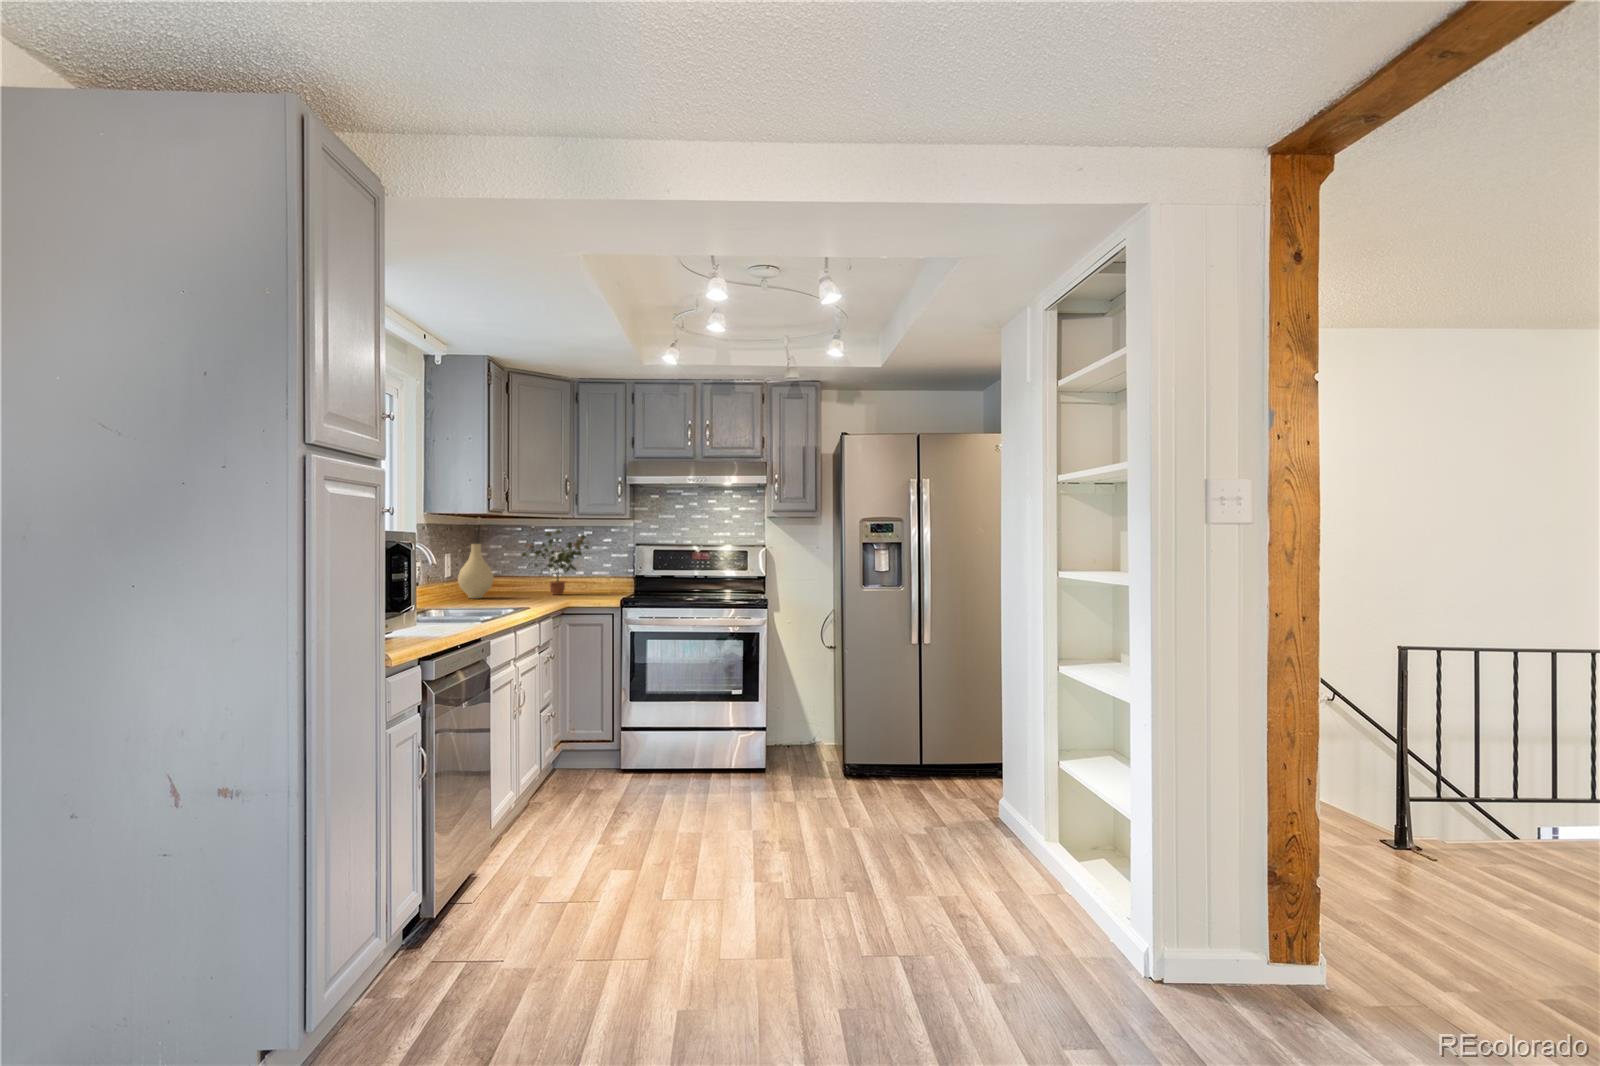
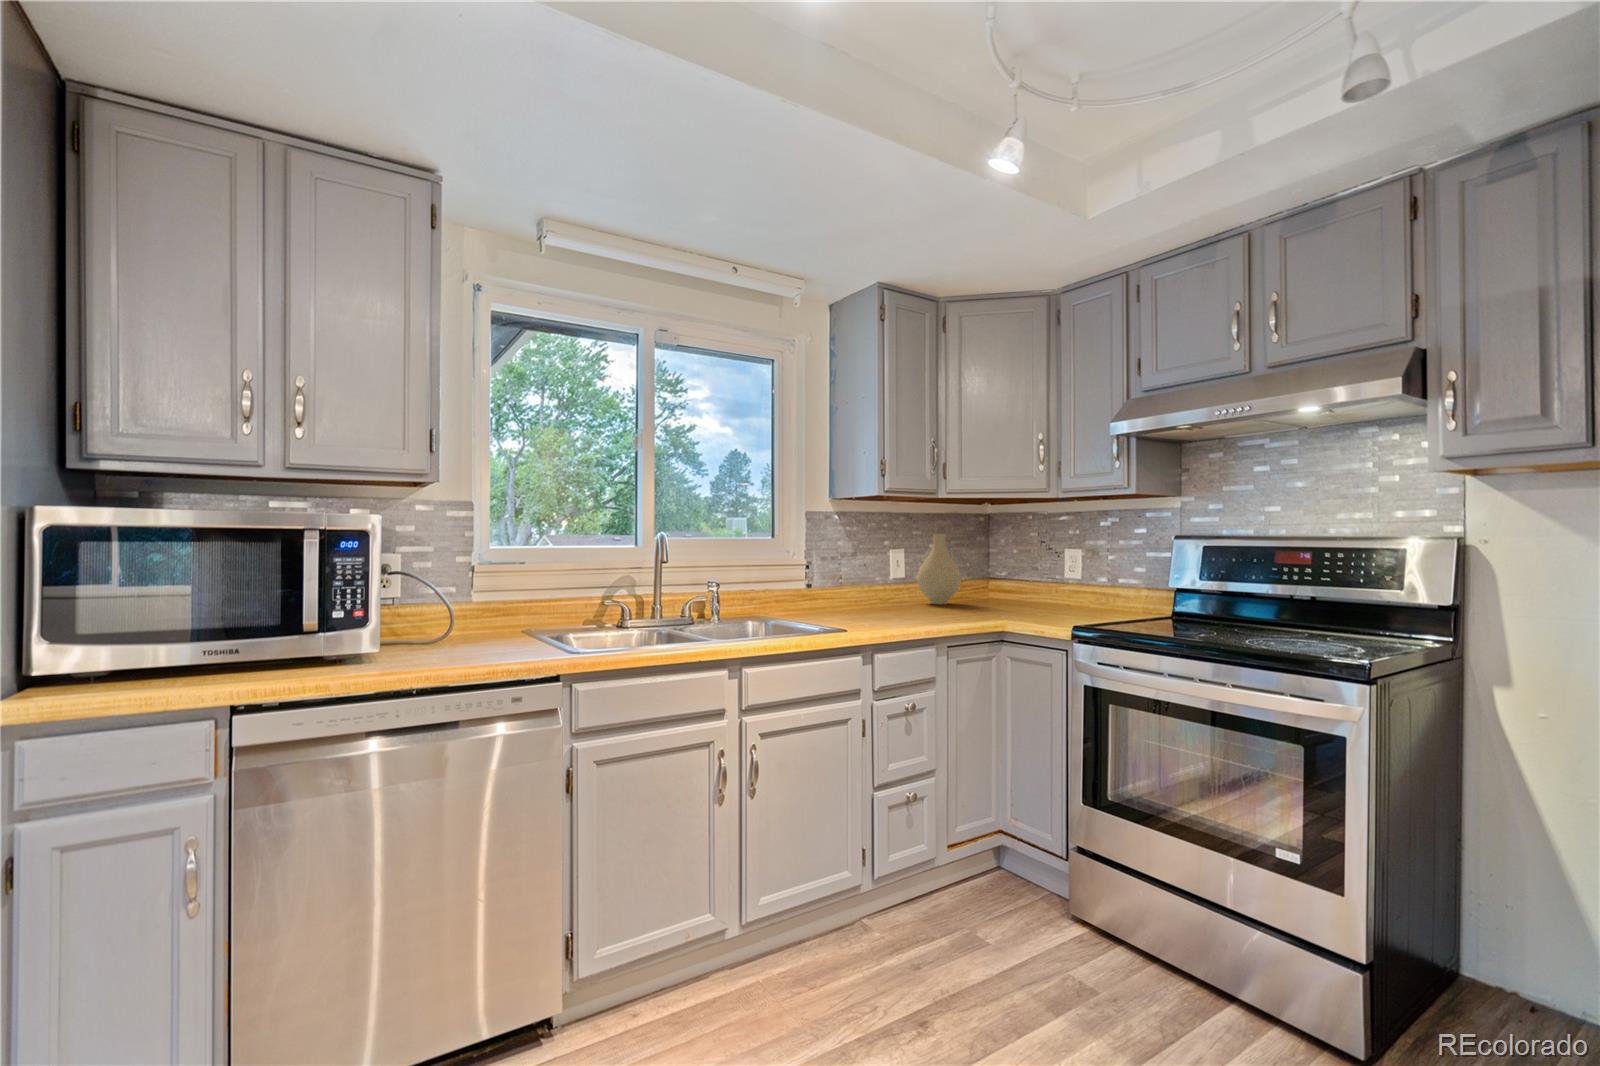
potted plant: present [522,530,590,595] -> none [1012,514,1109,609]

